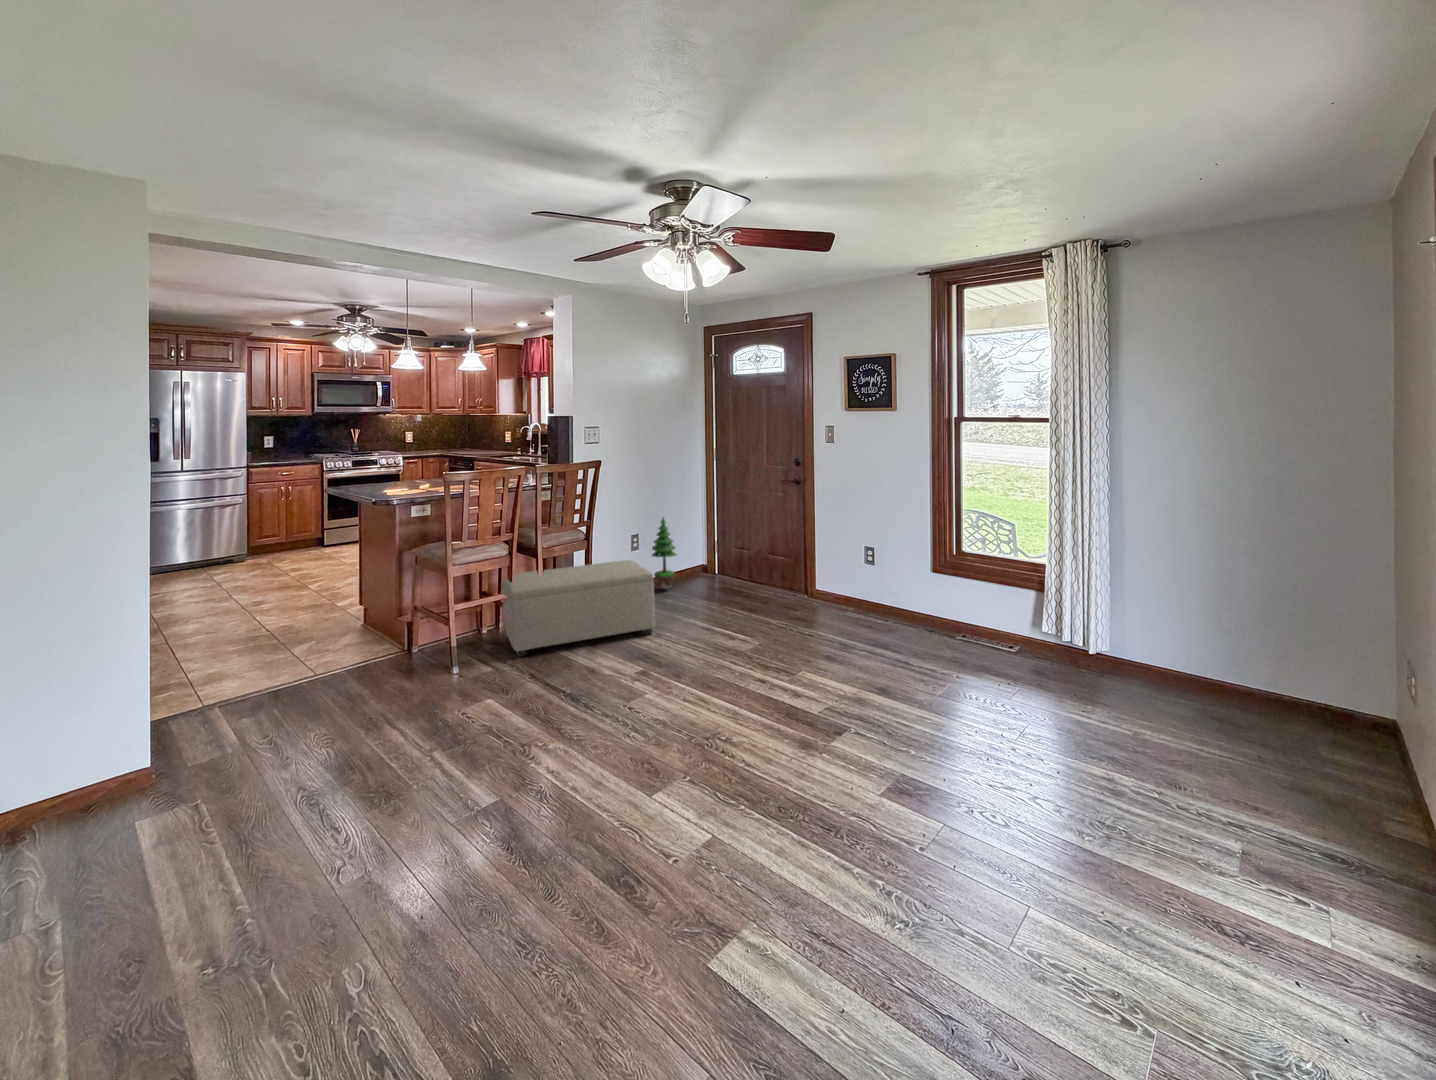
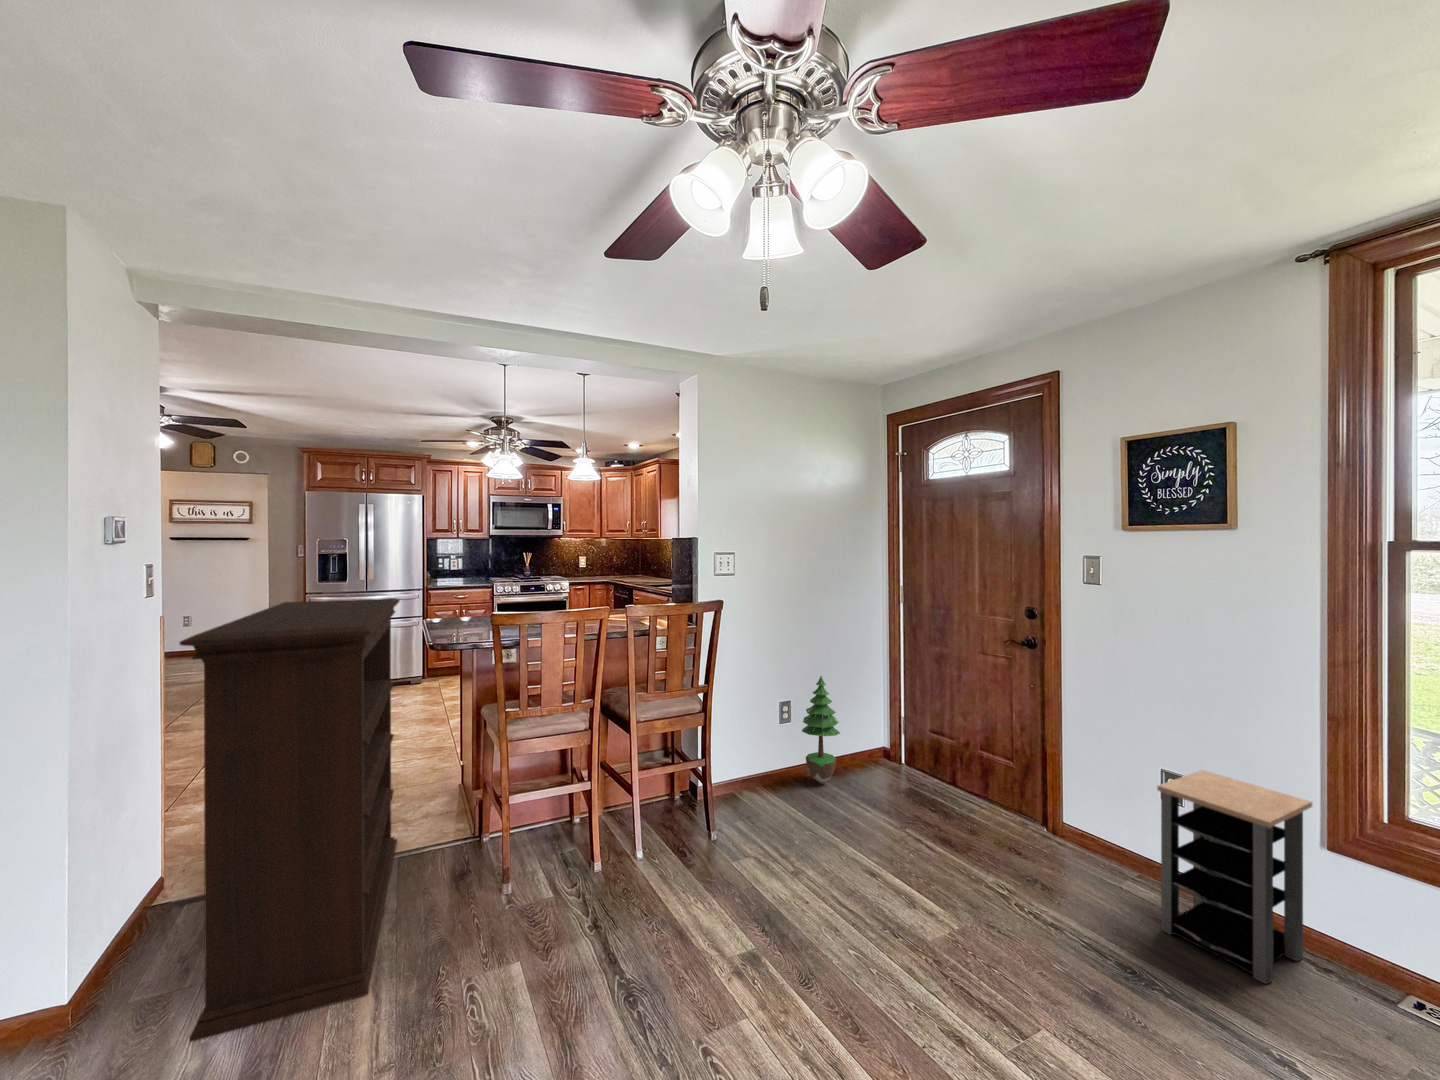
bookshelf: none [255,473,425,735] -> present [179,598,400,1042]
side table: none [851,545,918,636] -> present [1157,770,1312,984]
ottoman: present [502,560,655,657] -> none [557,744,787,896]

